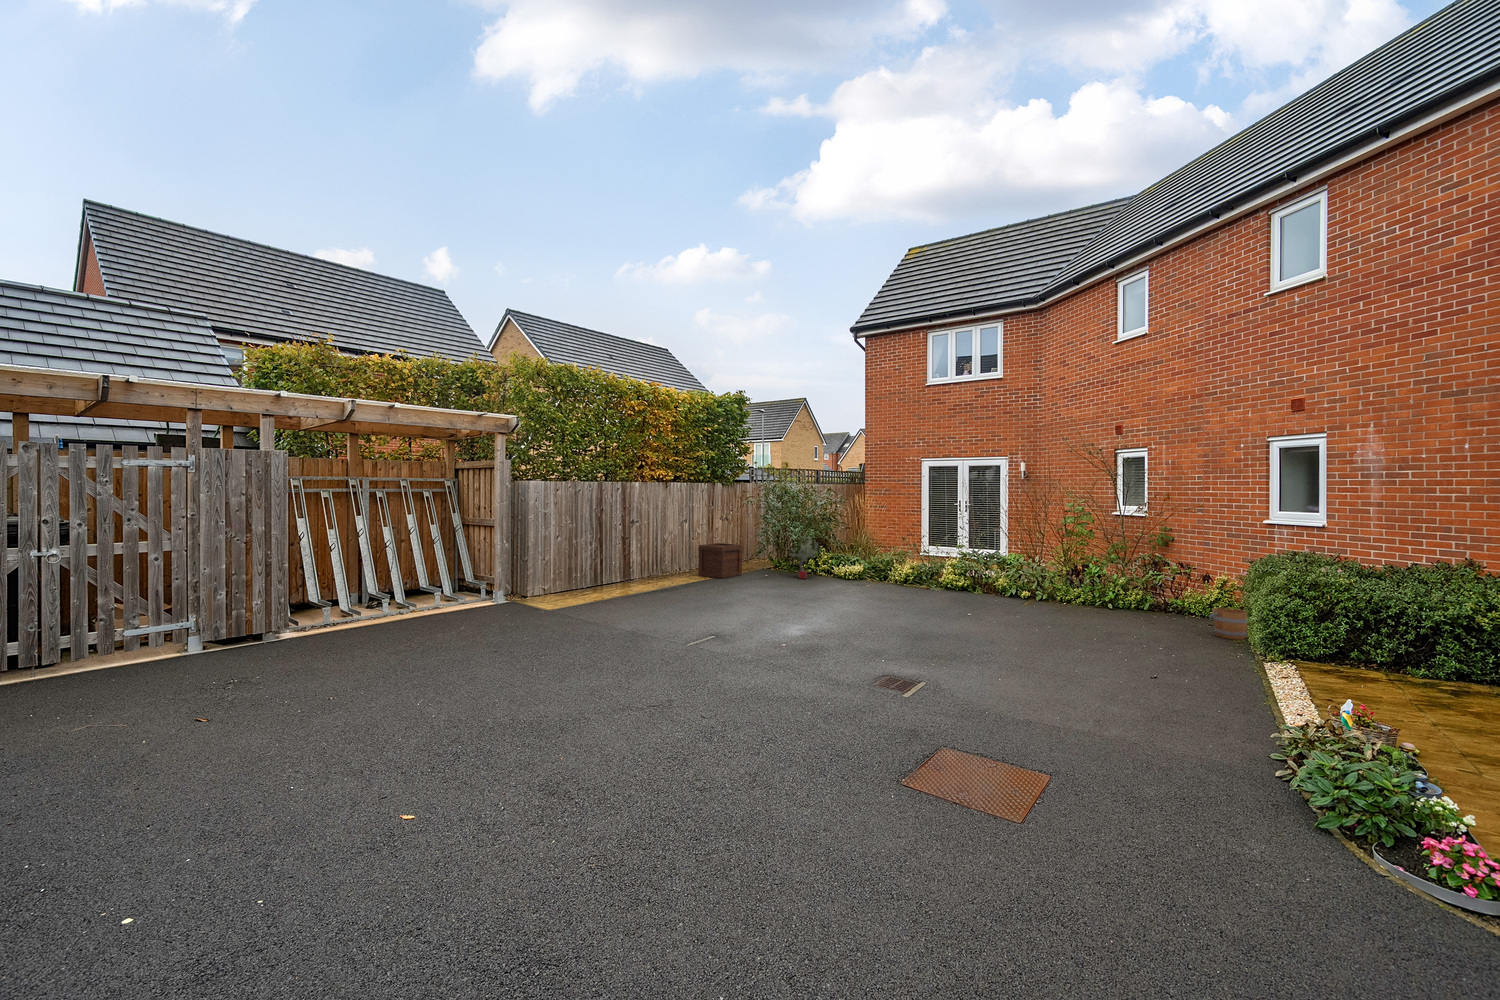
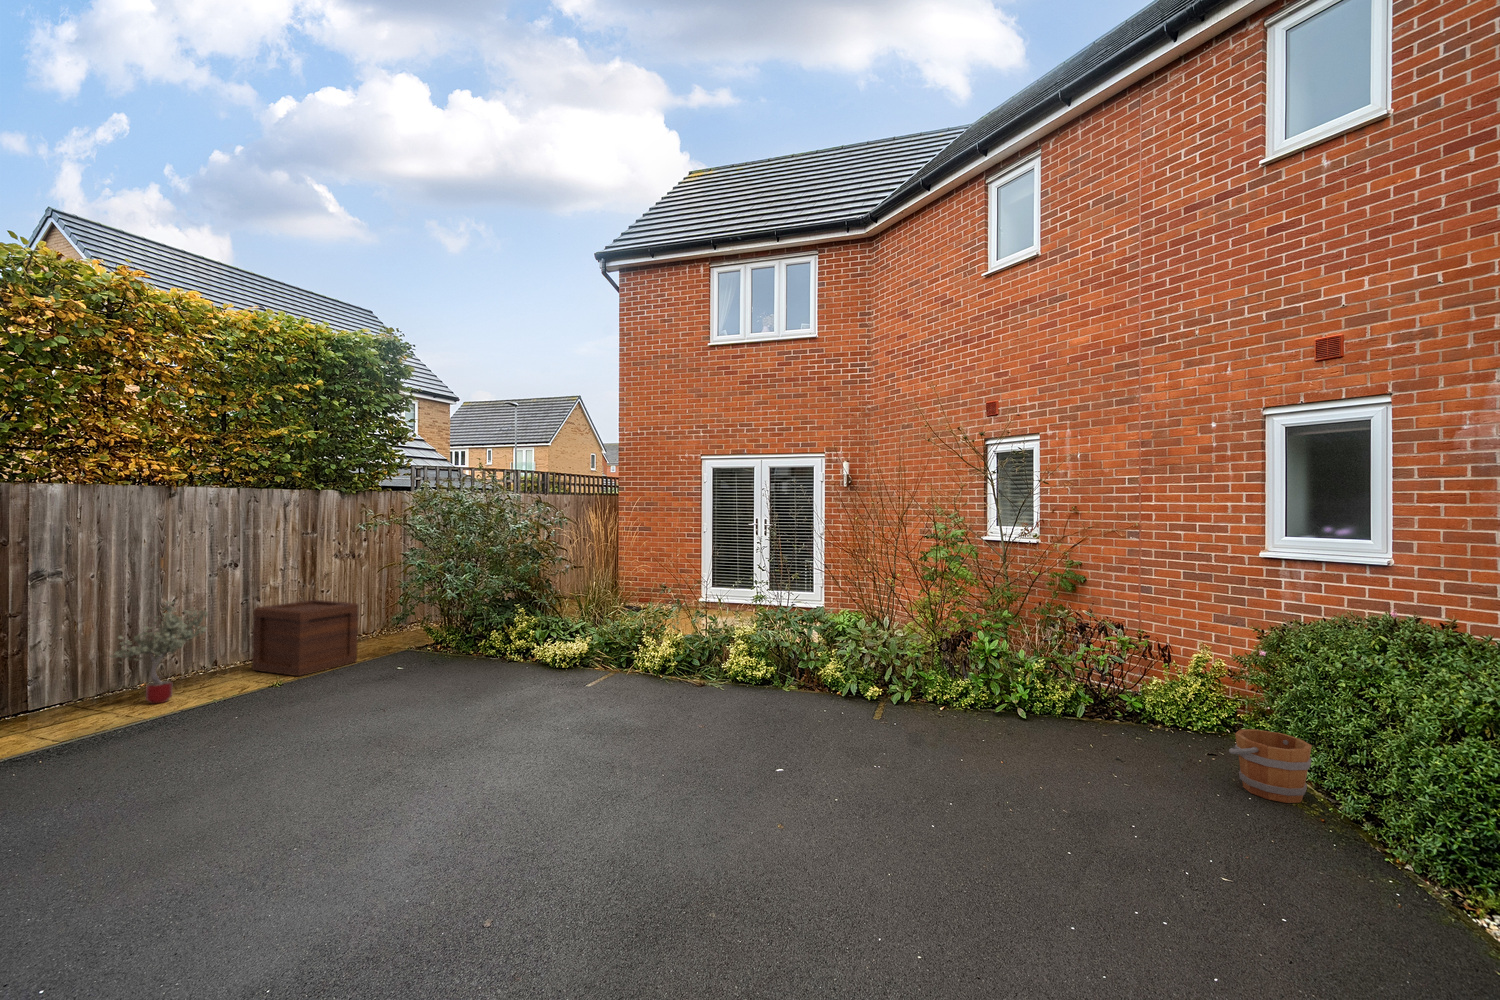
potted tree: present [790,539,818,579] -> present [110,601,208,704]

